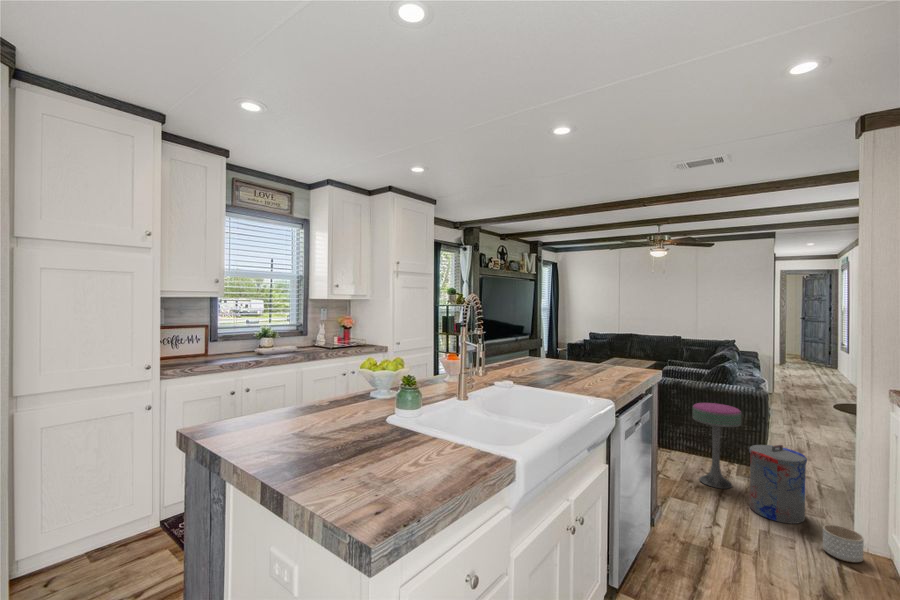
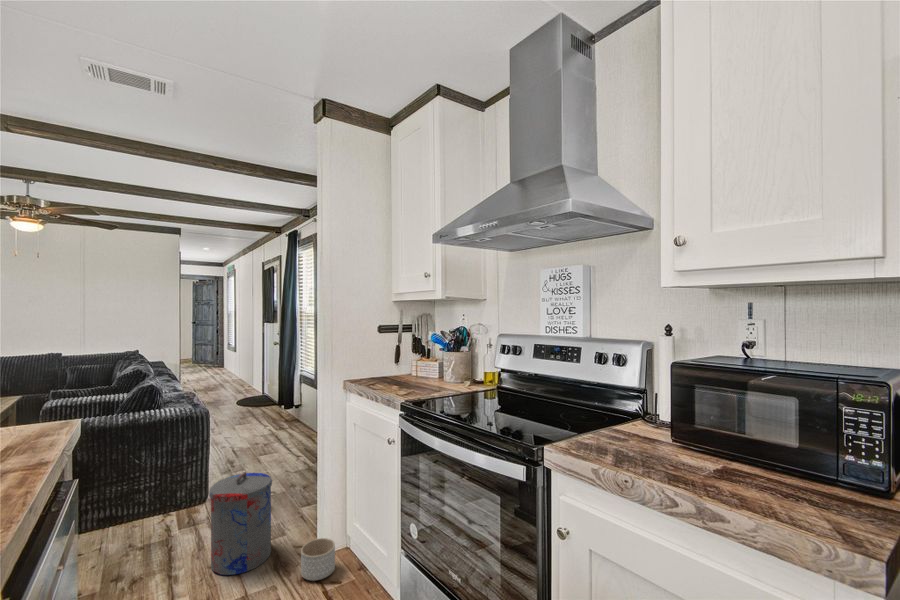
bar stool: present [693,403,741,489] -> none [118,441,190,570]

